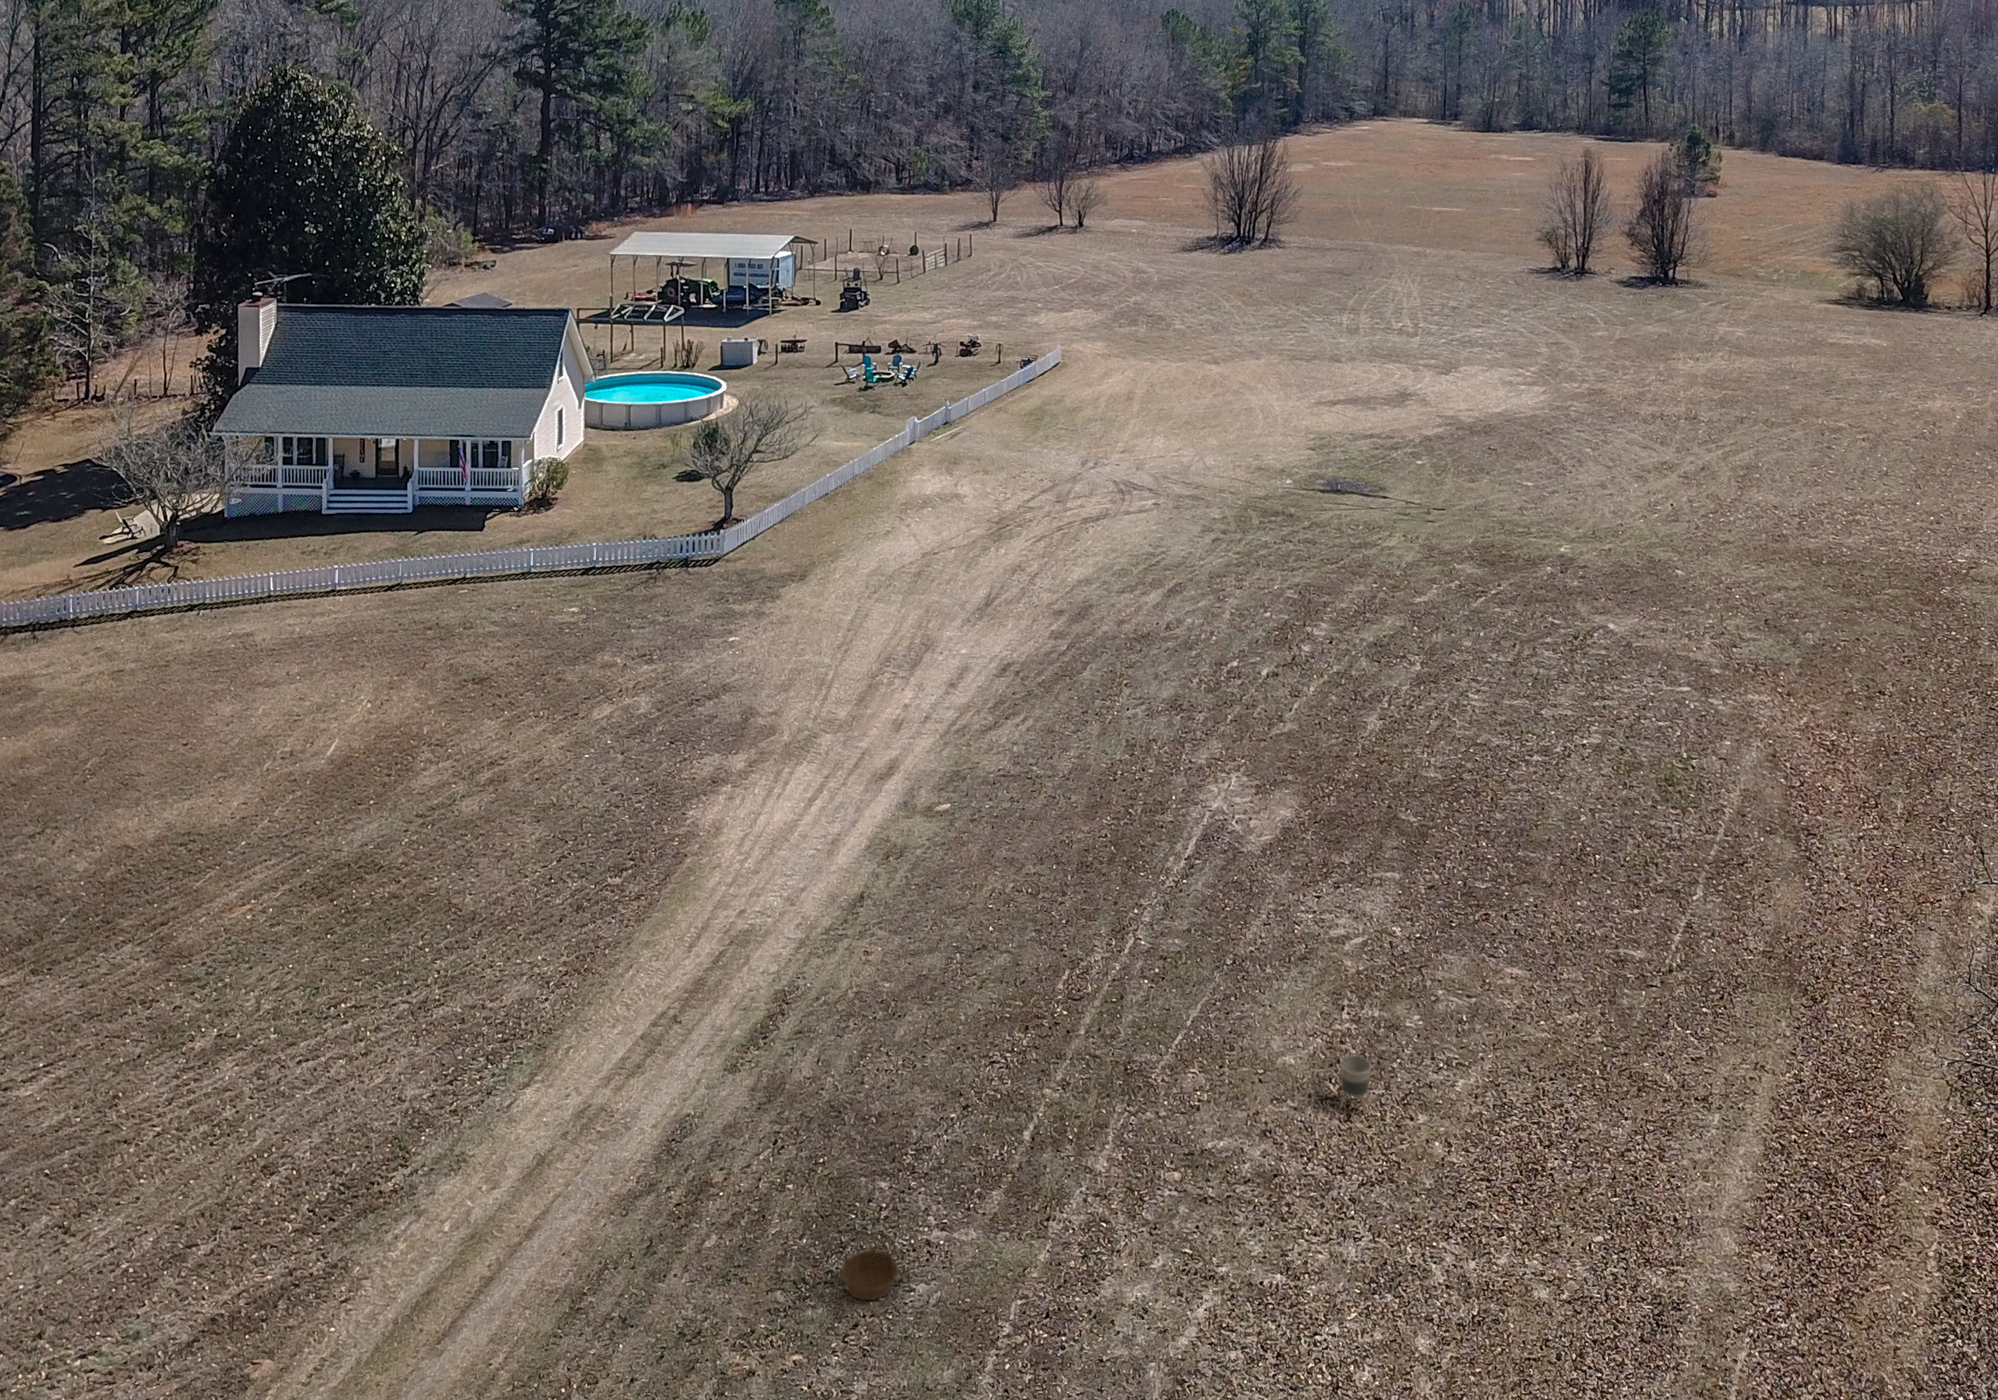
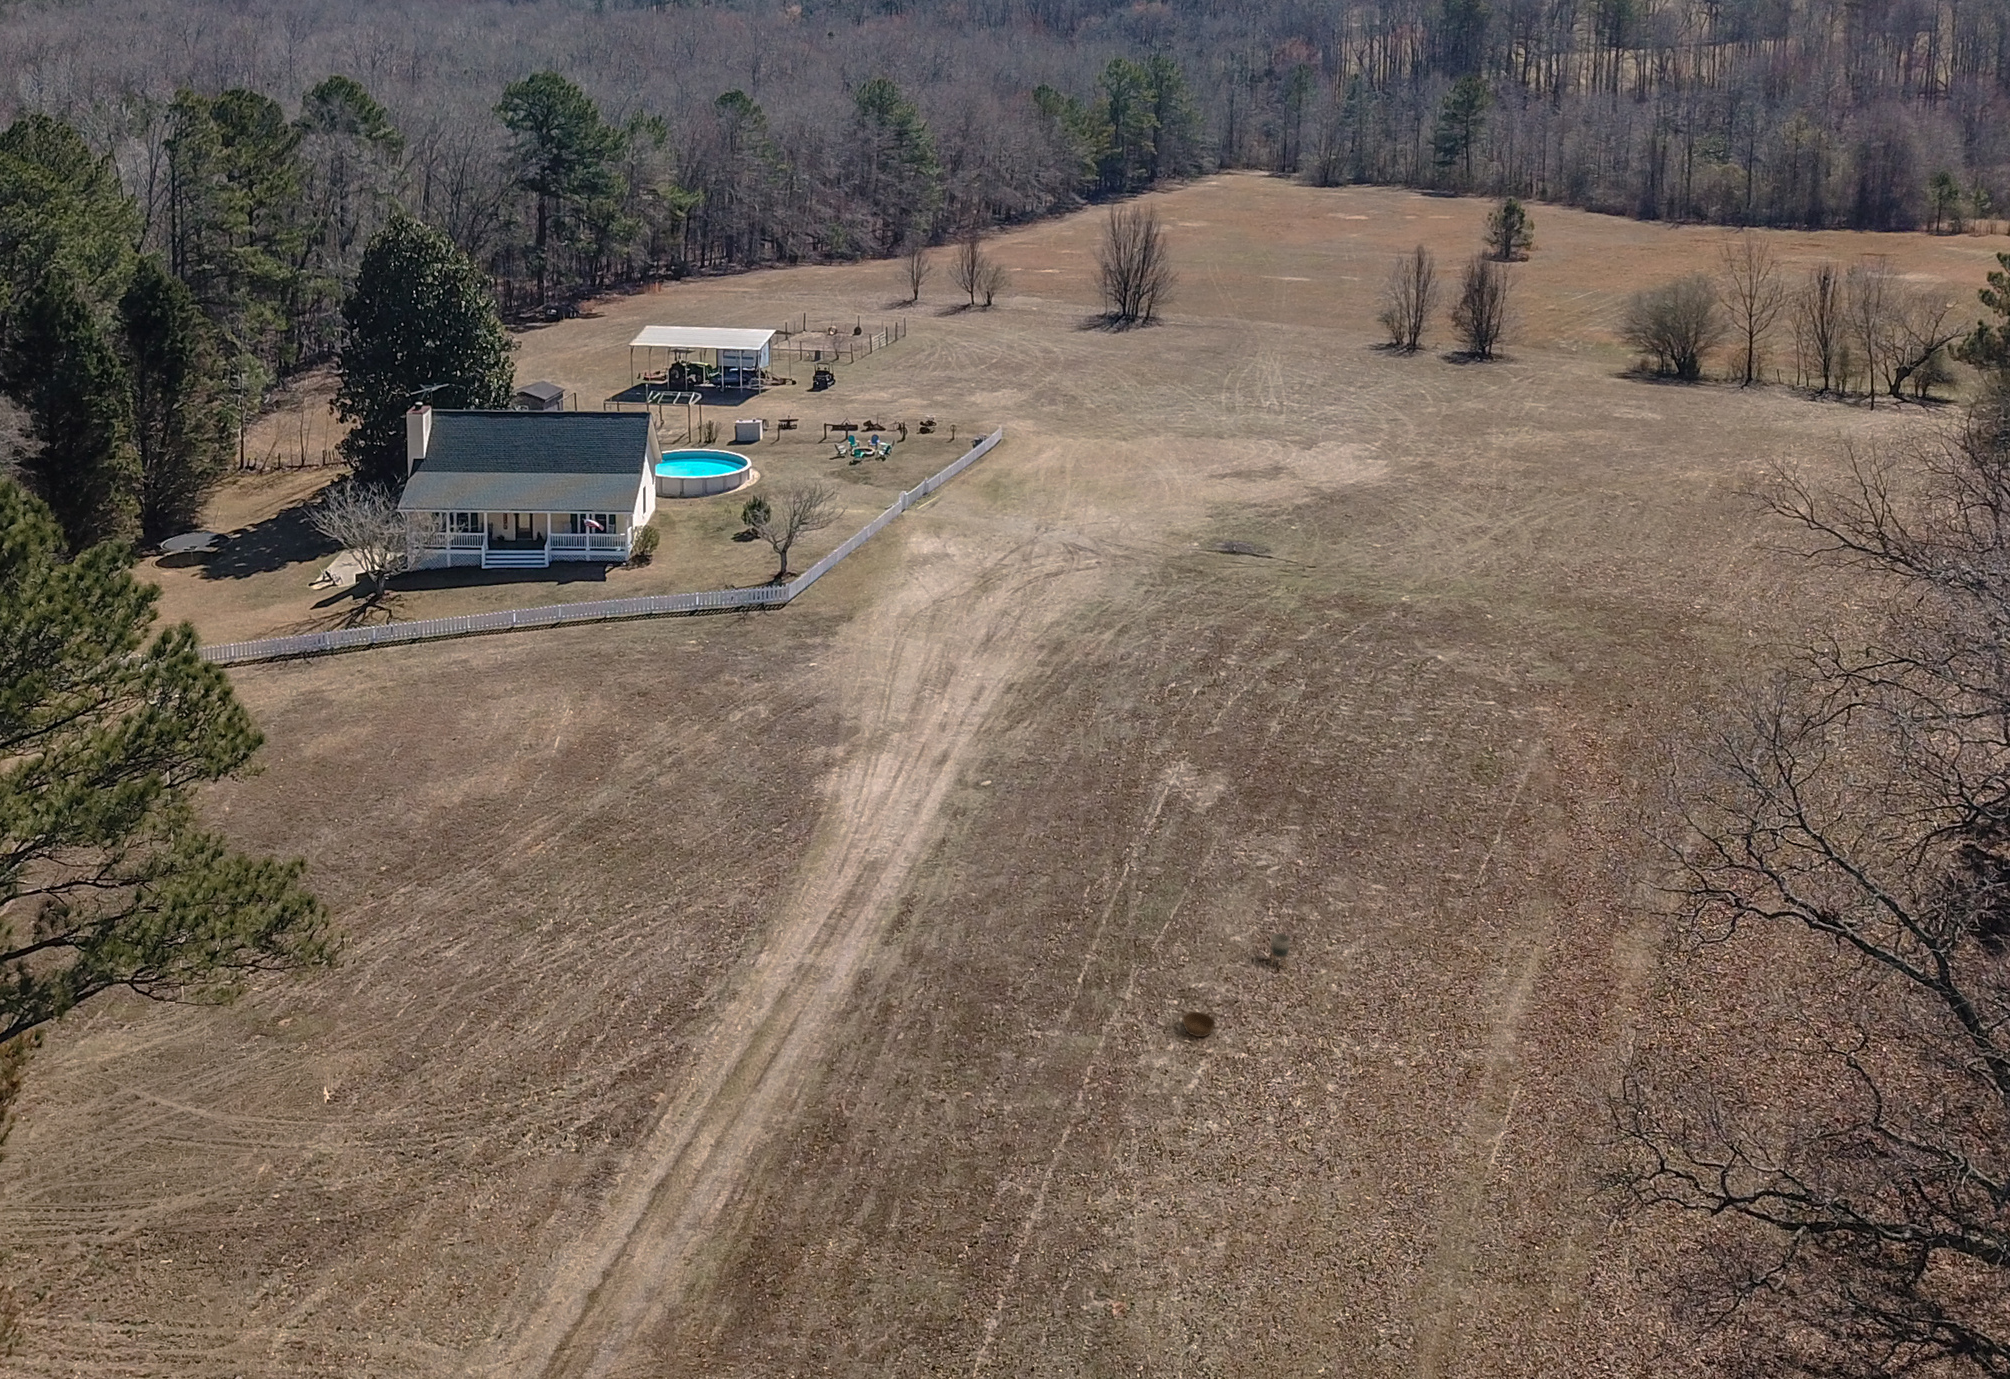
basket: present [841,1231,898,1300] -> present [1182,1000,1215,1037]

